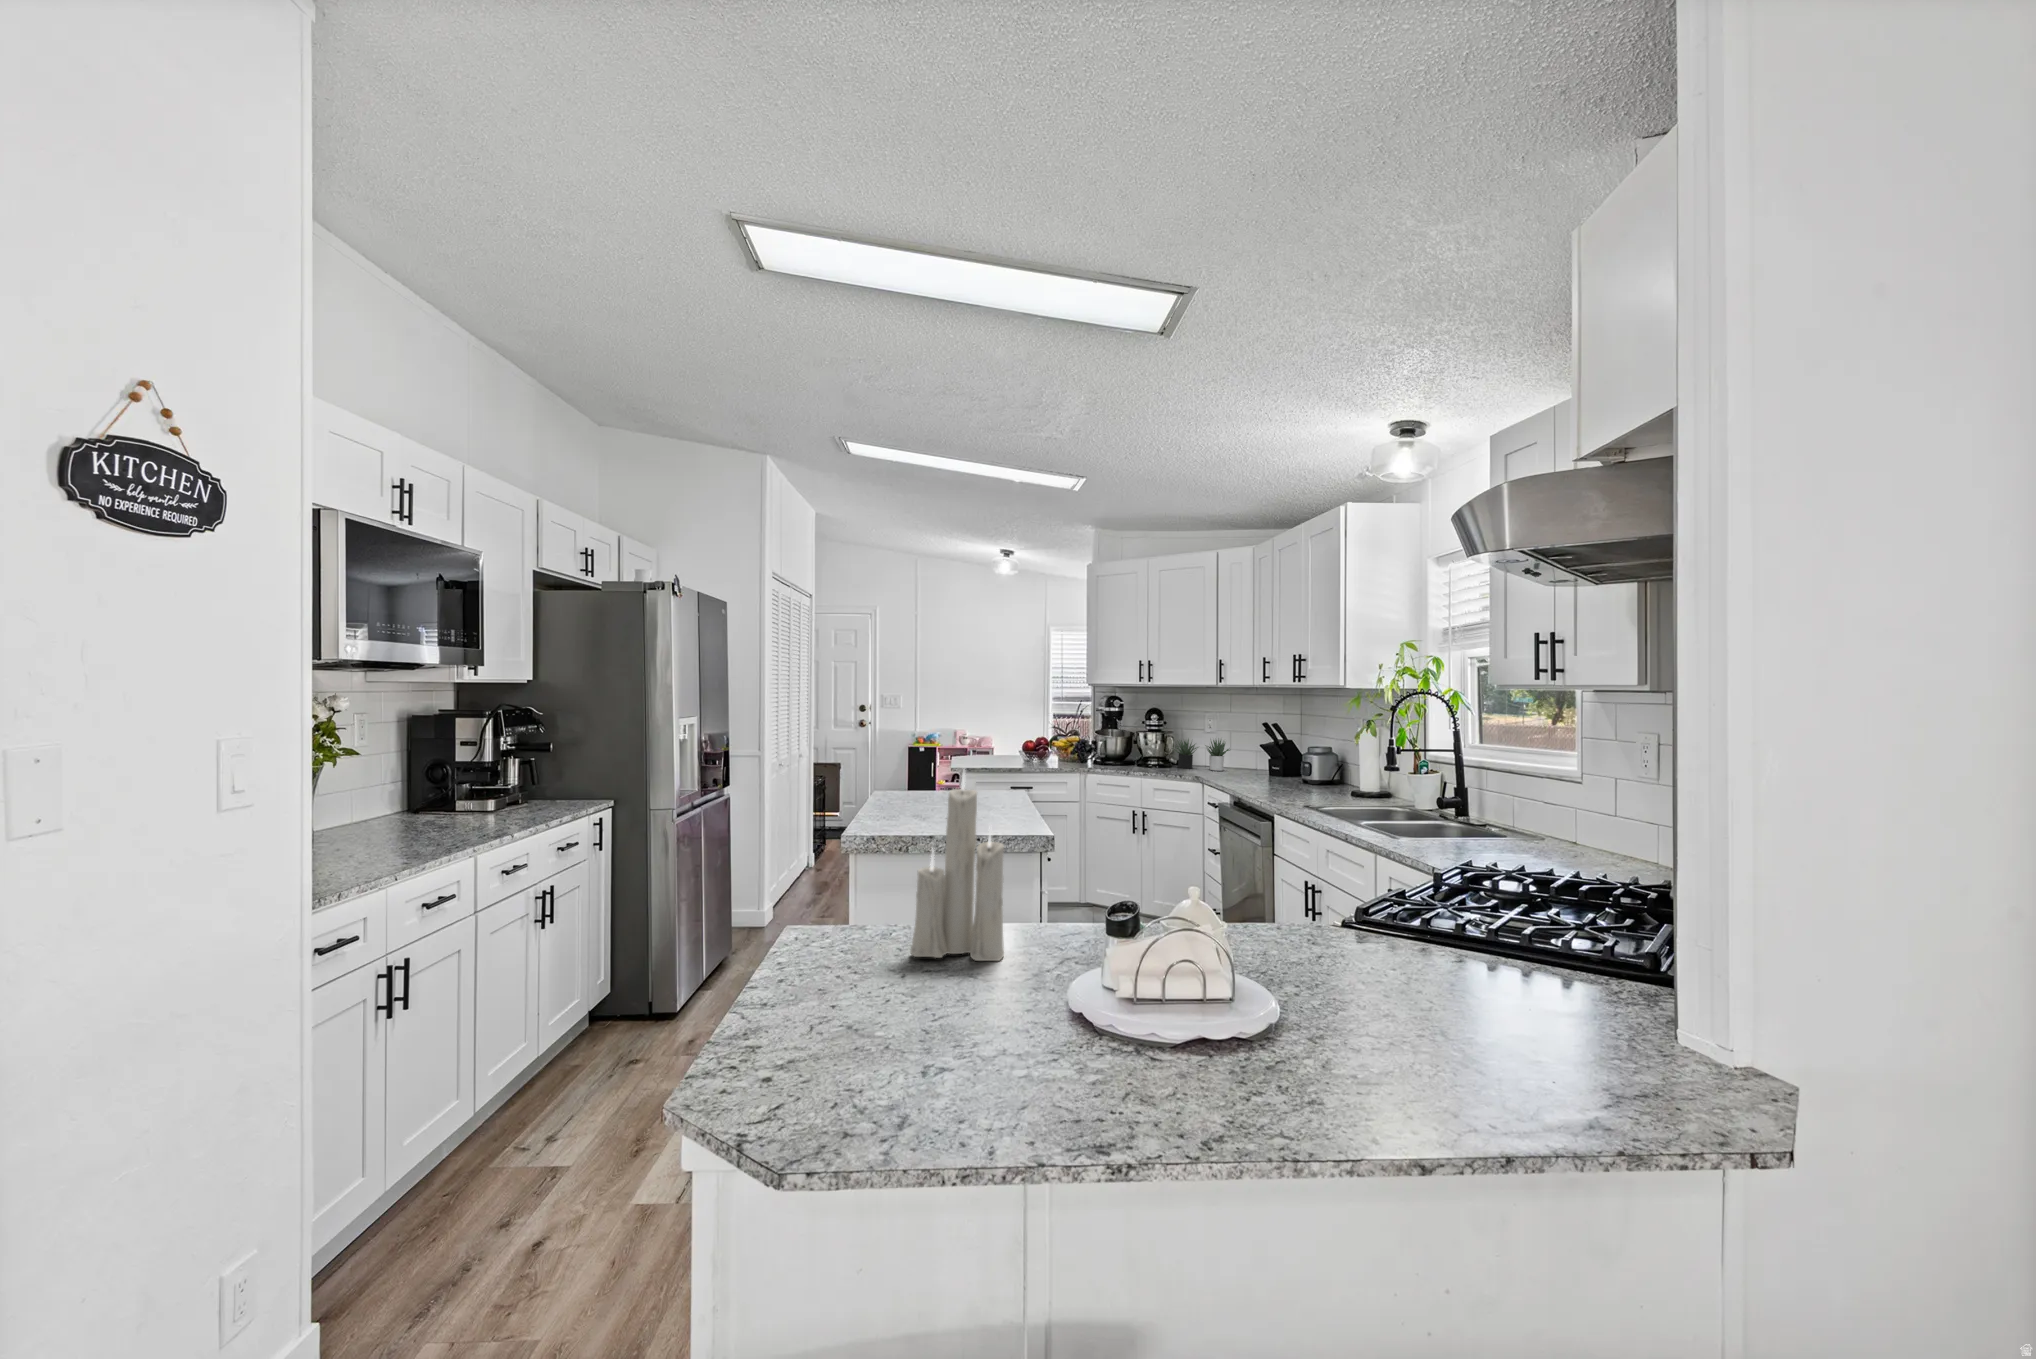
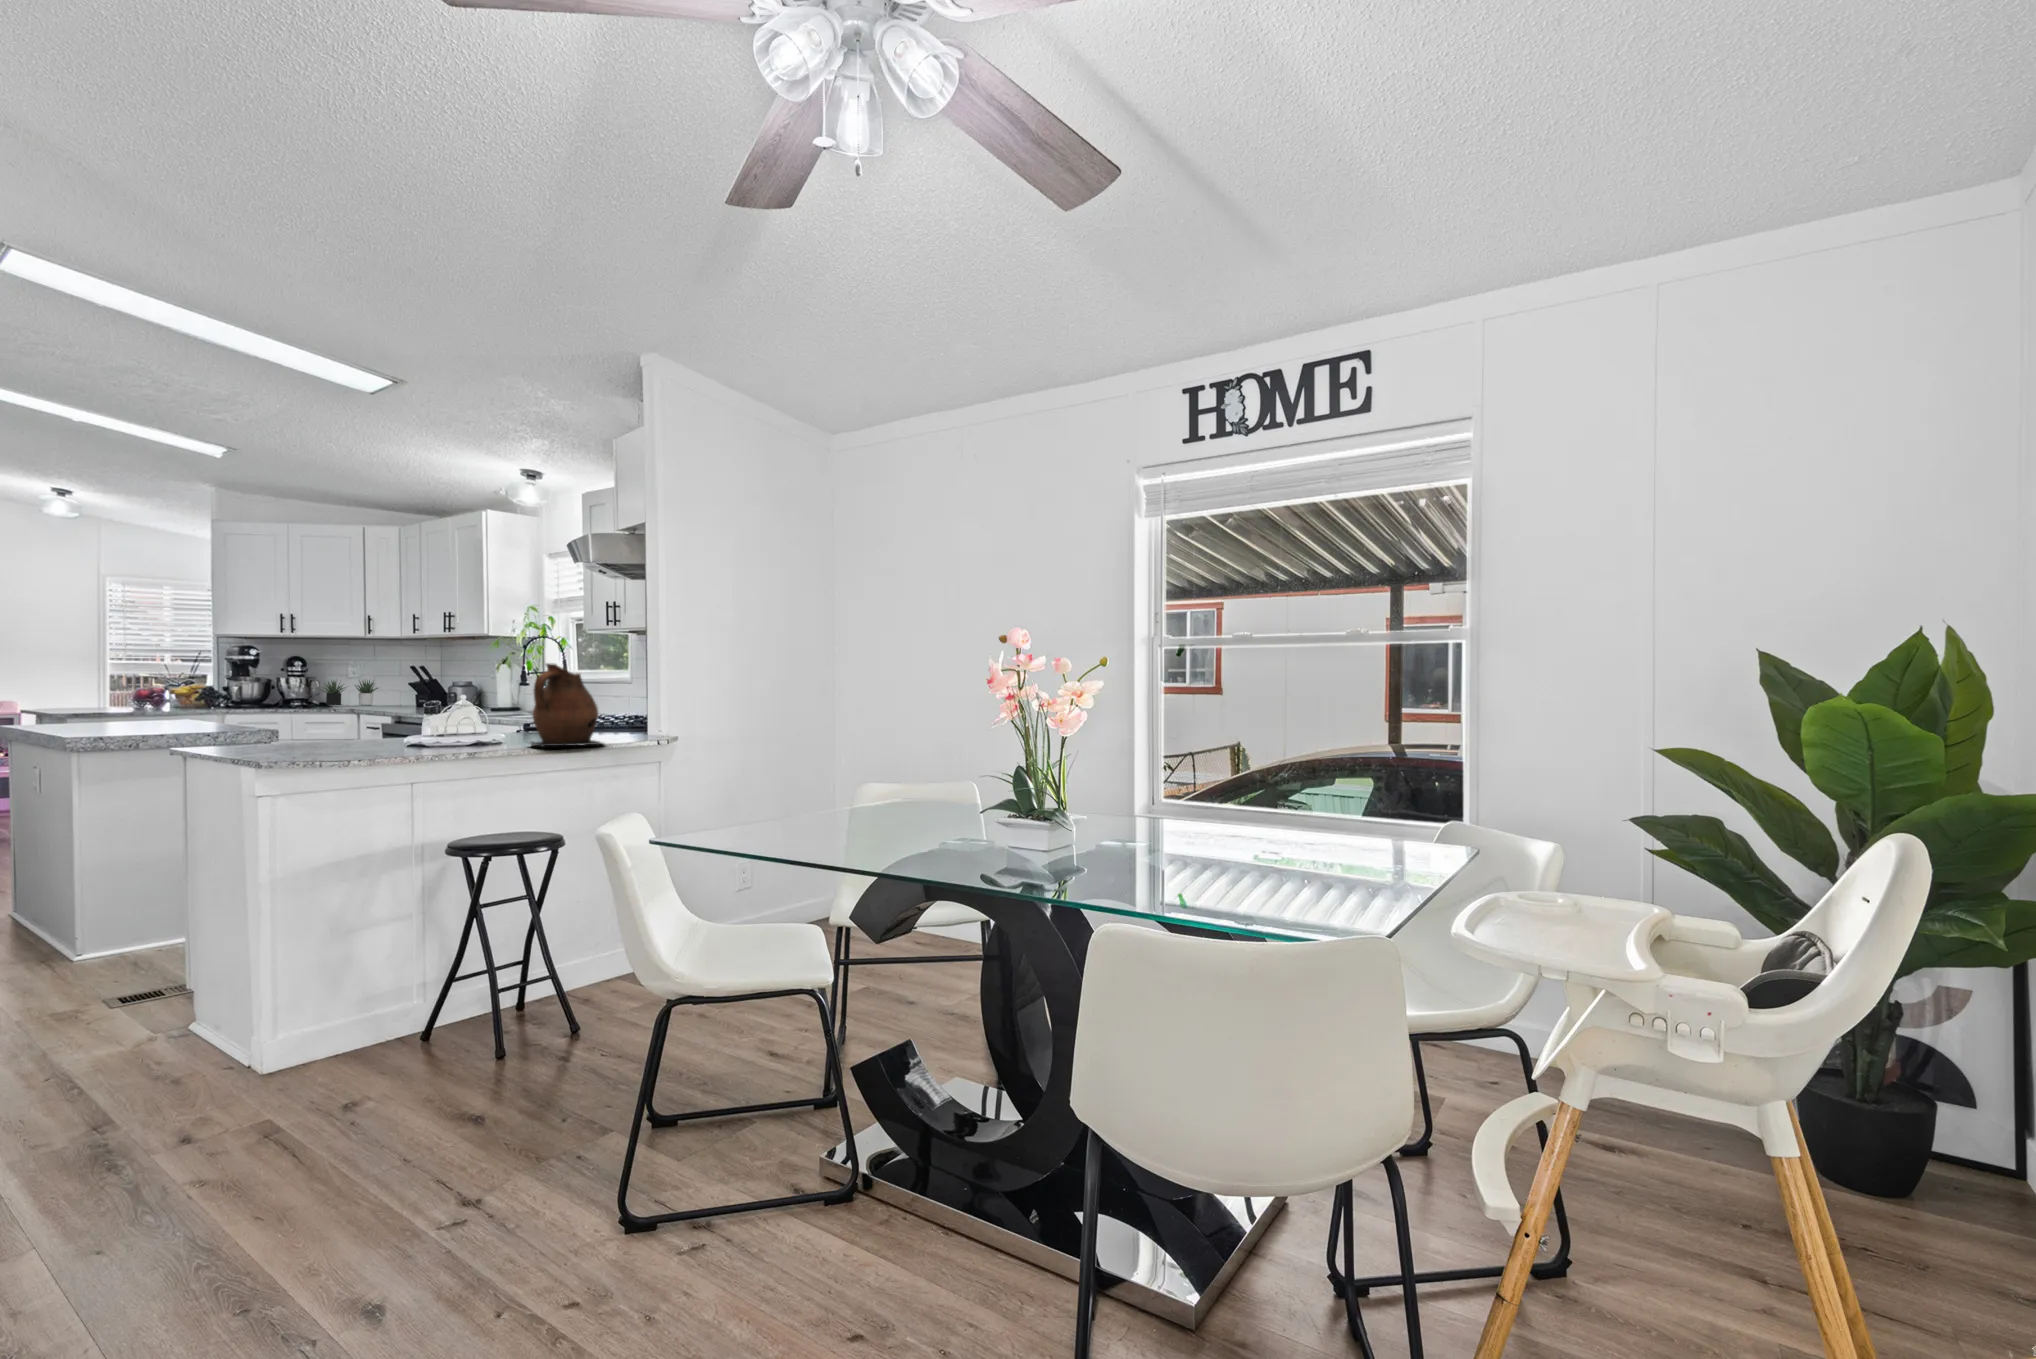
candle: present [910,772,1004,961] -> none [248,650,315,757]
ceramic pitcher: none [1370,814,1585,1076] -> present [530,663,603,746]

